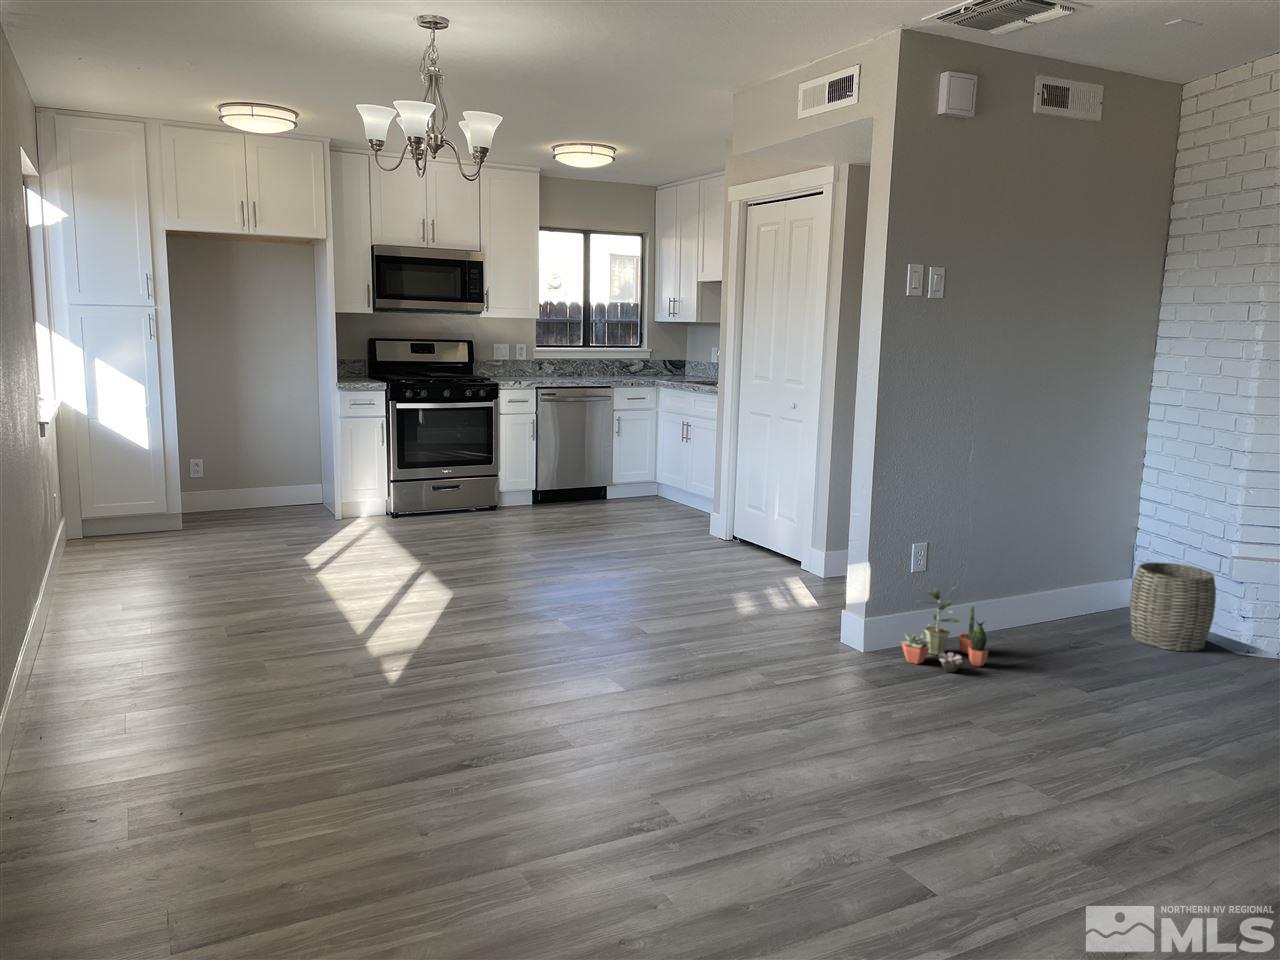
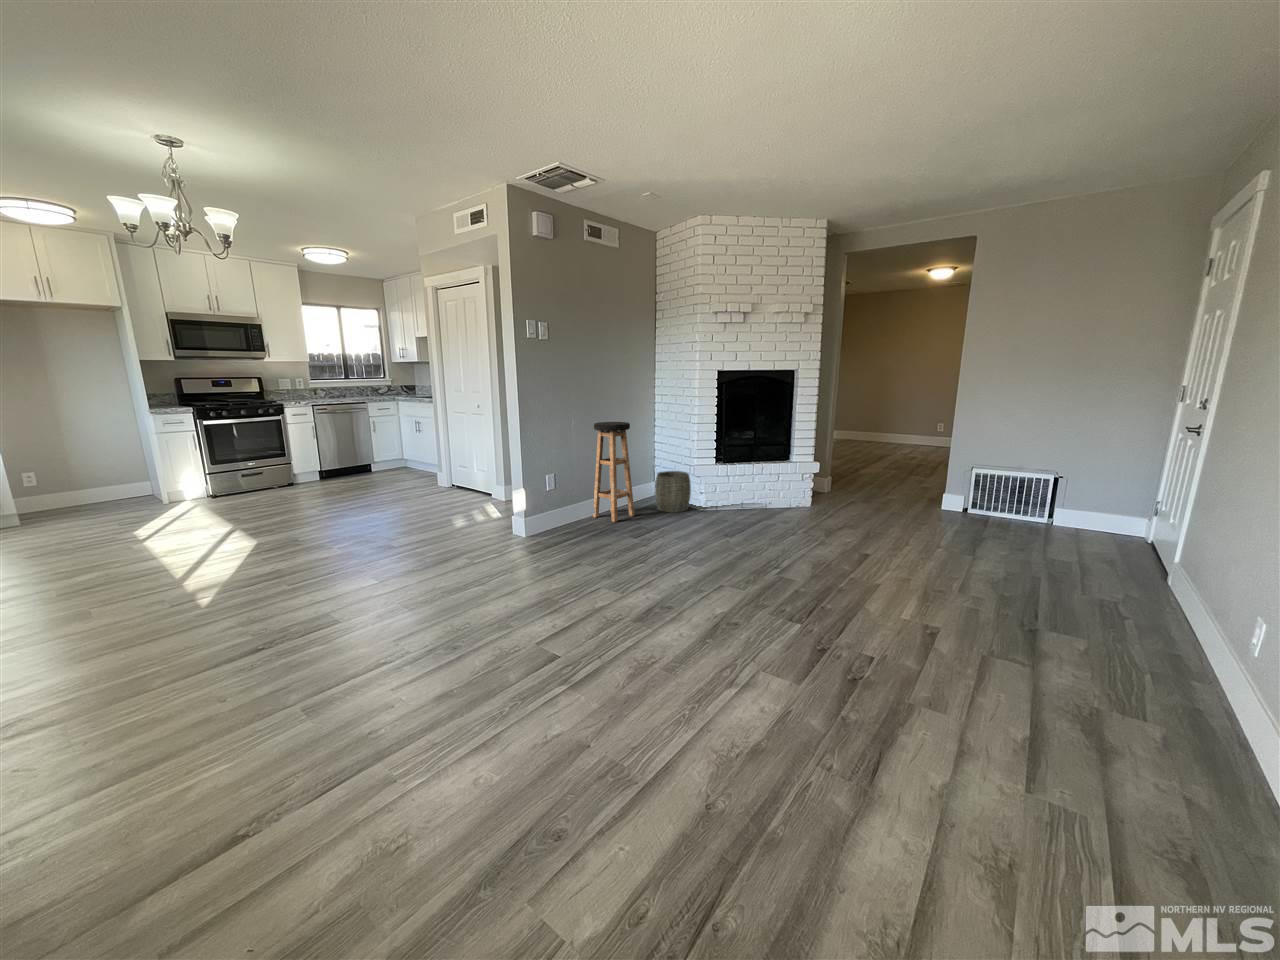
bar stool: none [995,454,1095,653] -> present [593,422,635,522]
potted plant: present [901,589,988,672] -> none [541,494,586,538]

